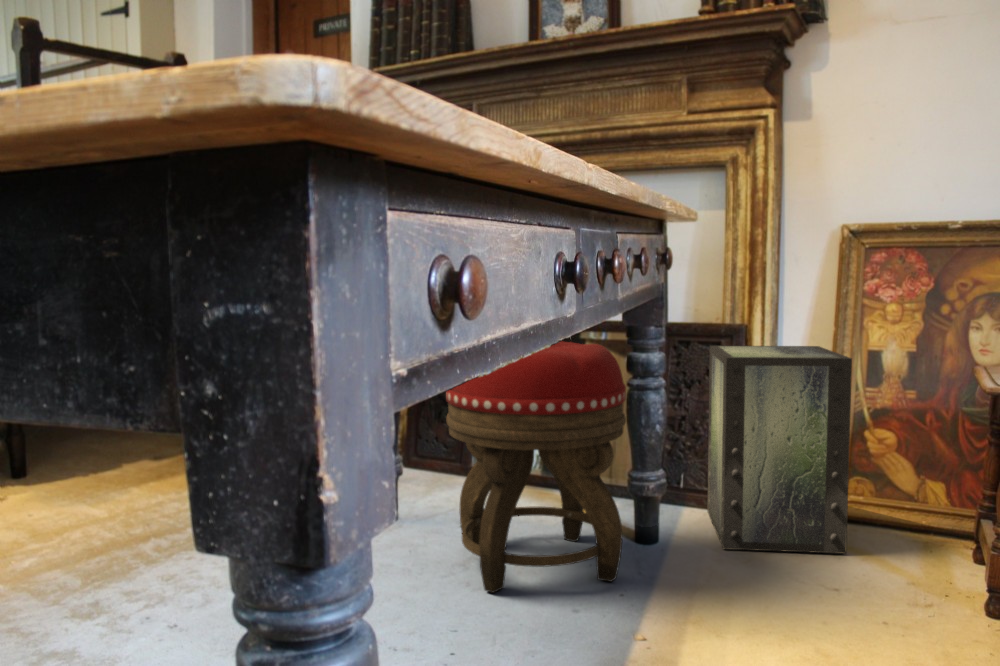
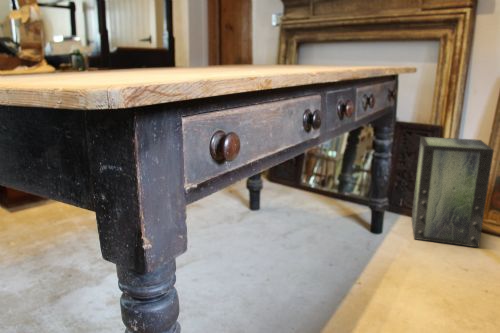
footstool: present [446,341,626,593] -> none [280,132,368,249]

